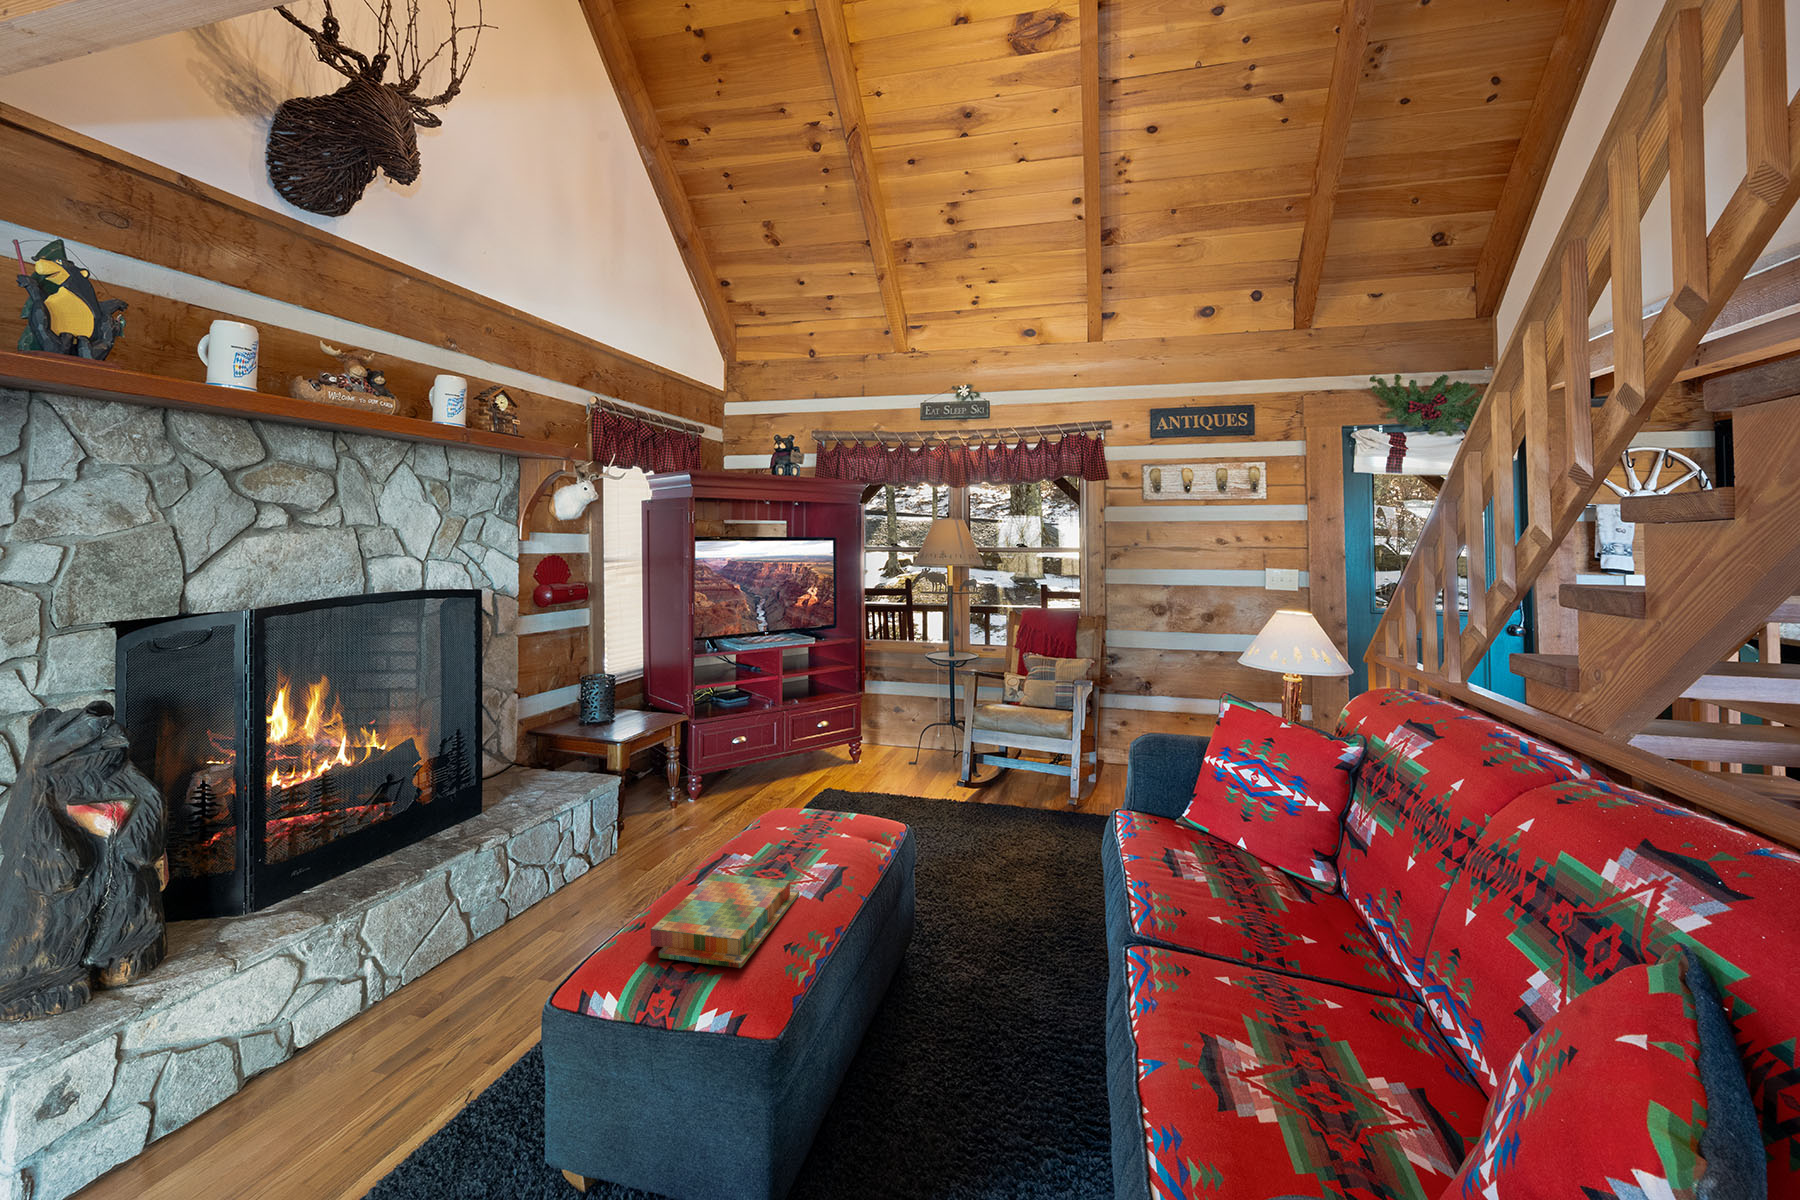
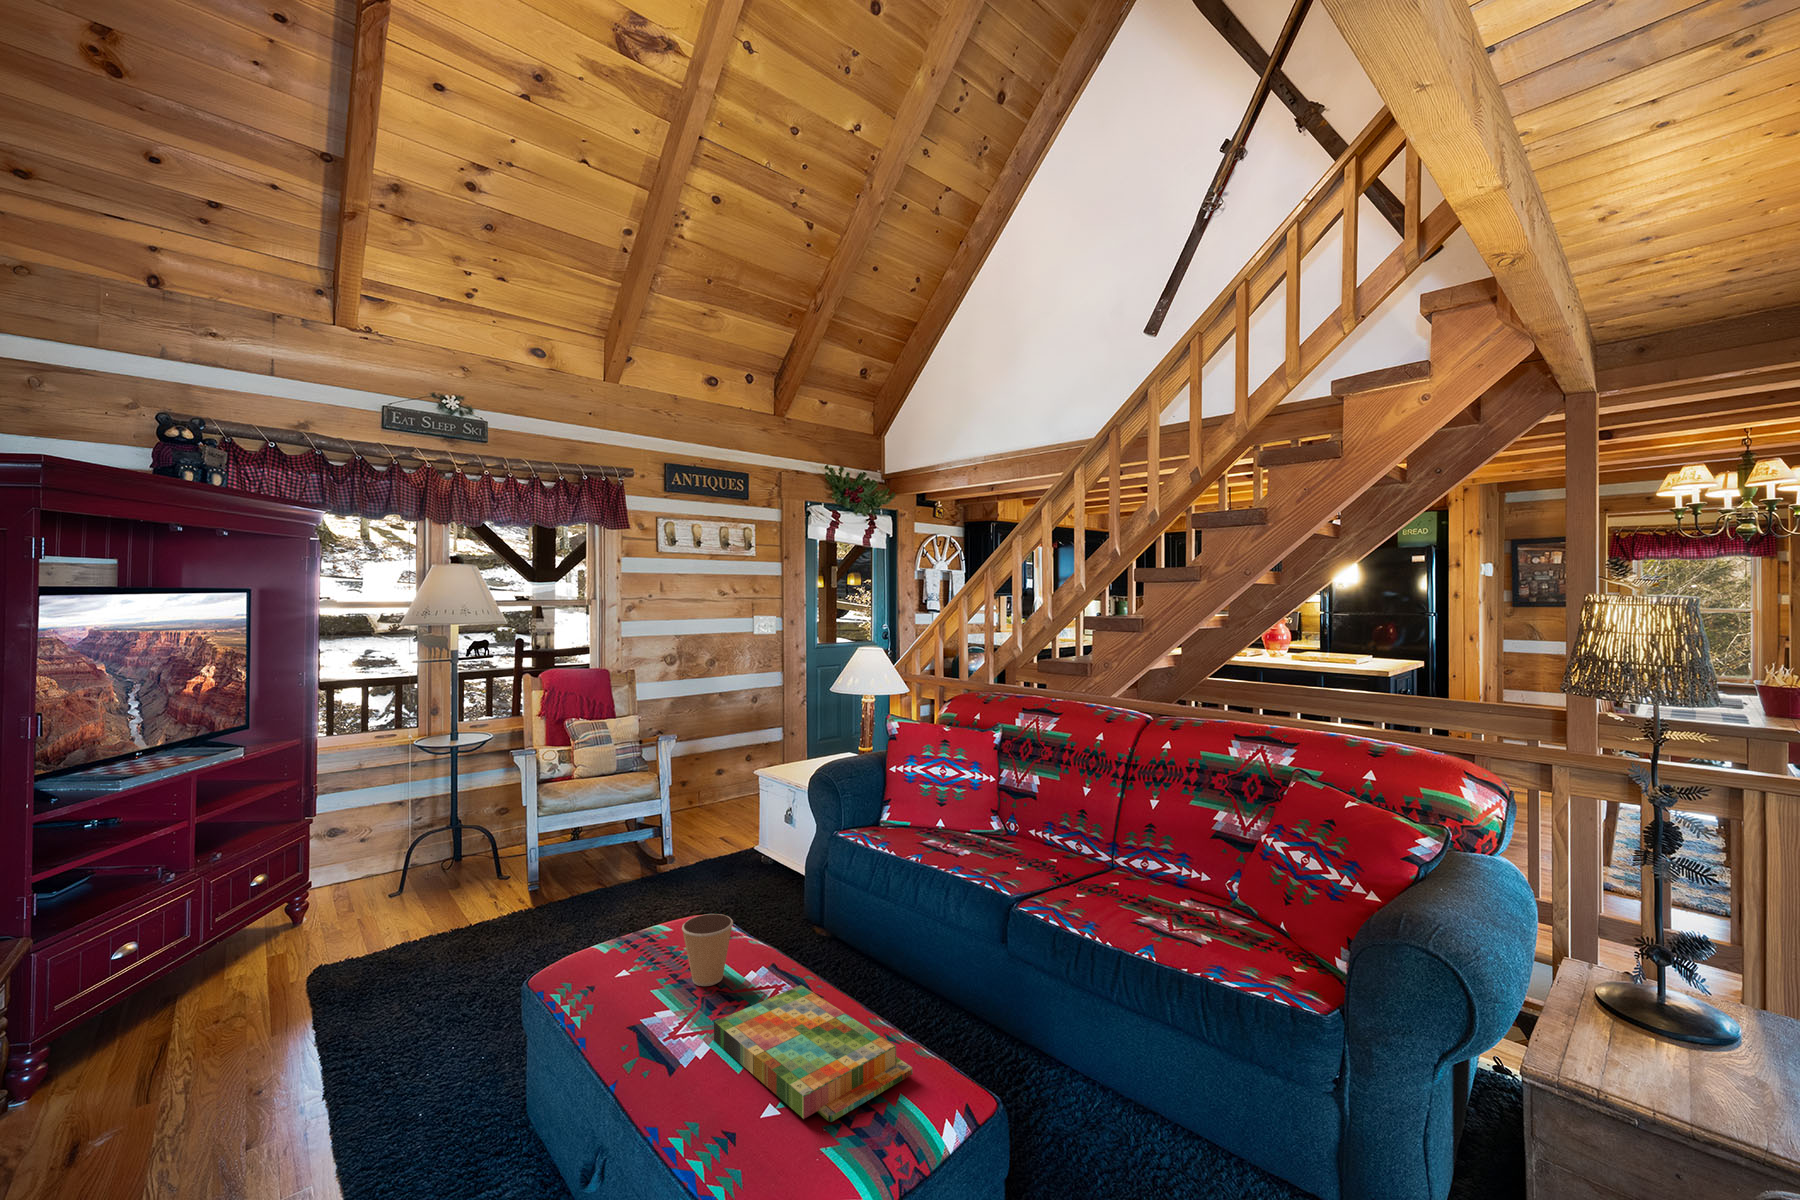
coffee cup: none [761,807,802,861] -> present [682,914,733,986]

